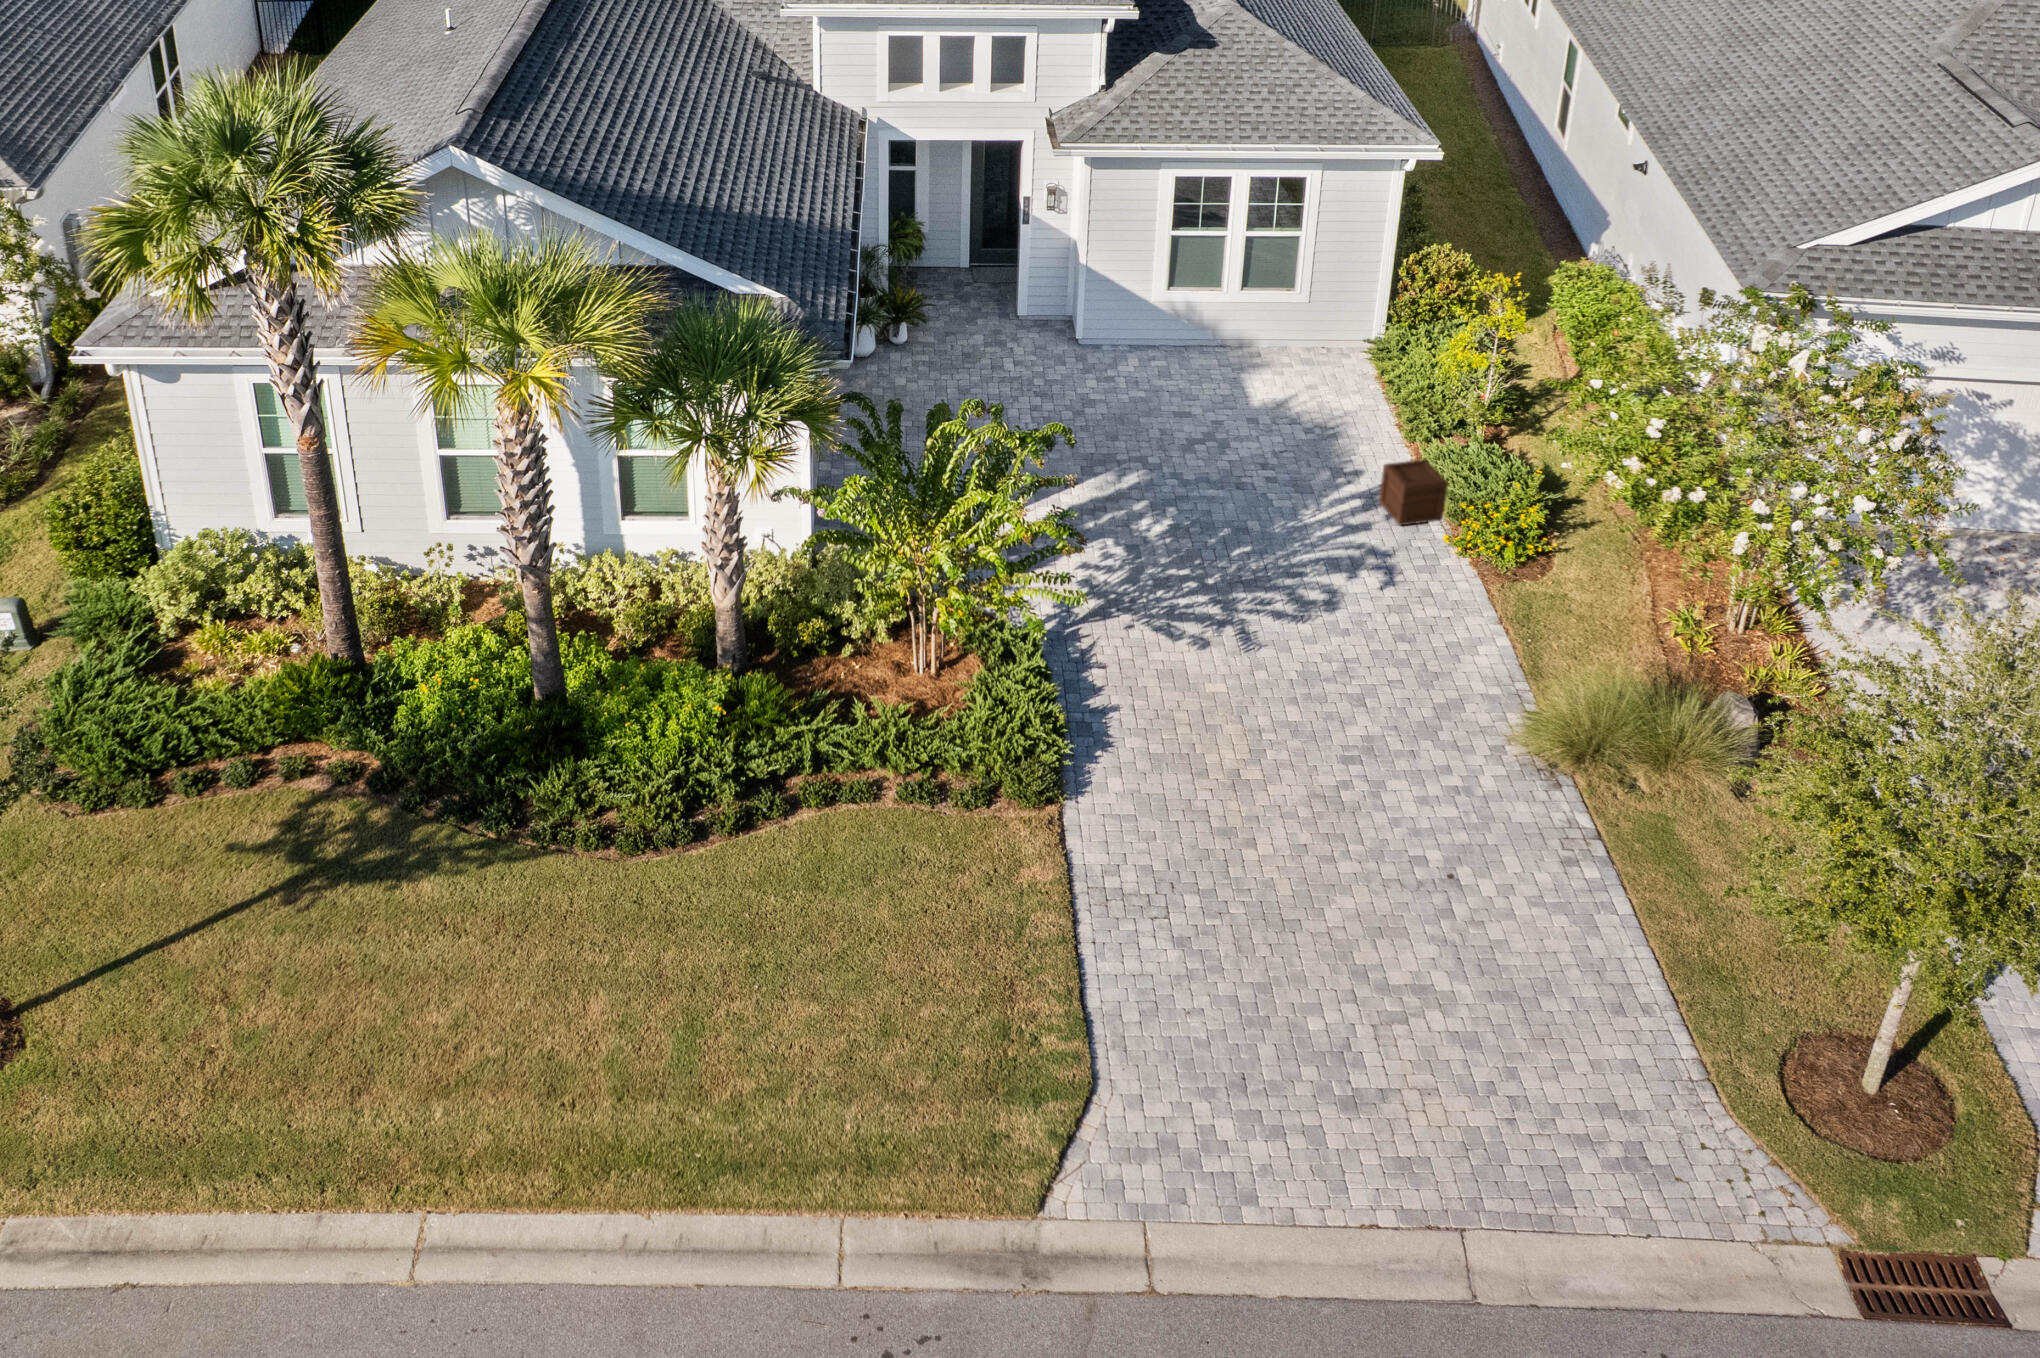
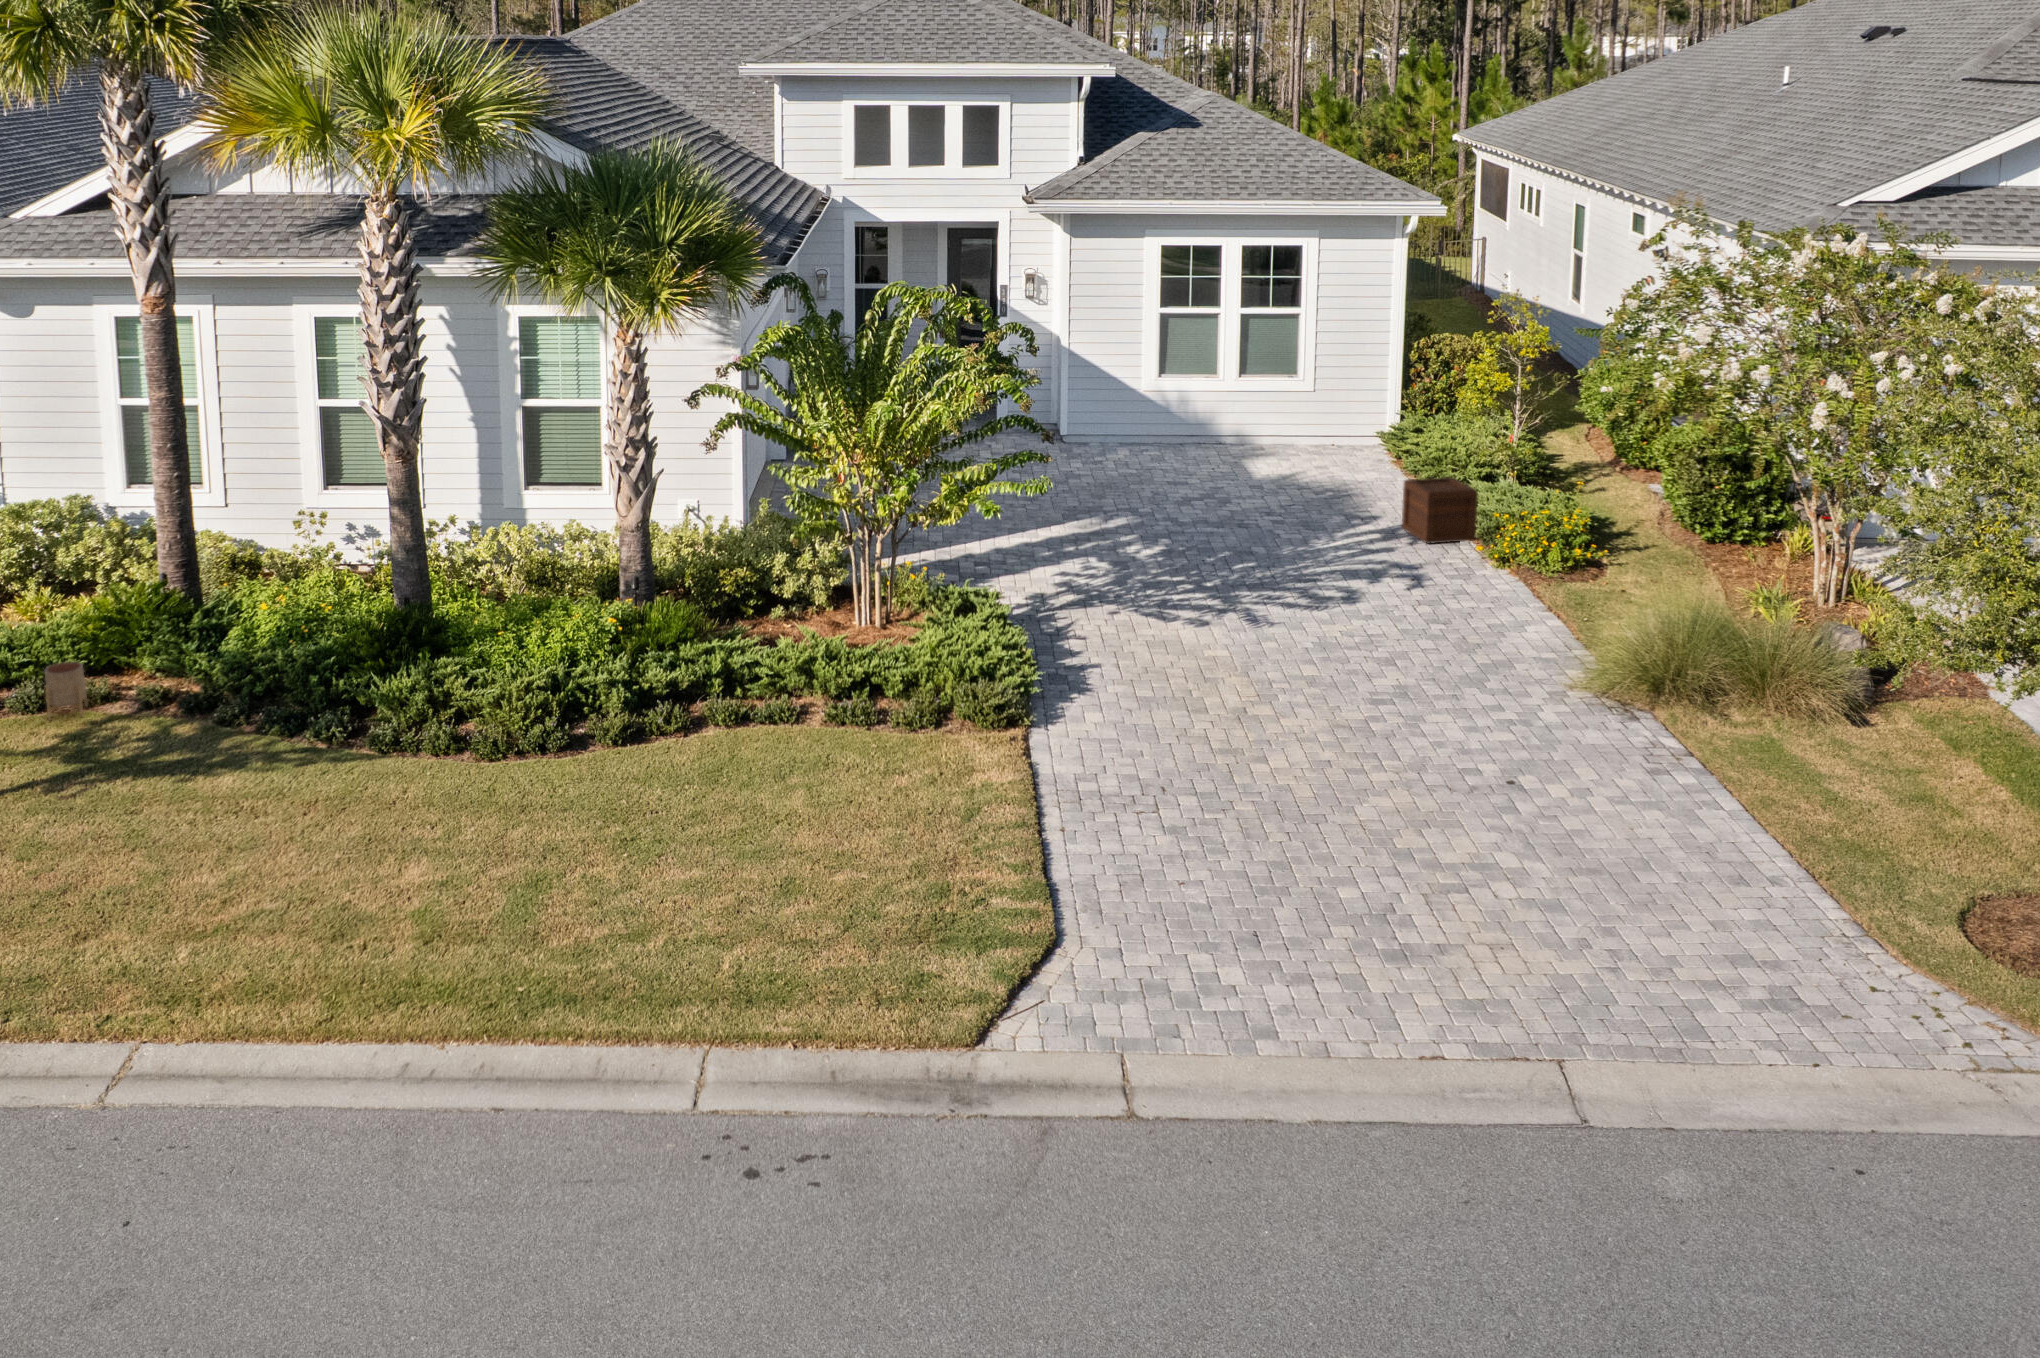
planter: none [255,741,290,792] -> present [45,662,88,720]

